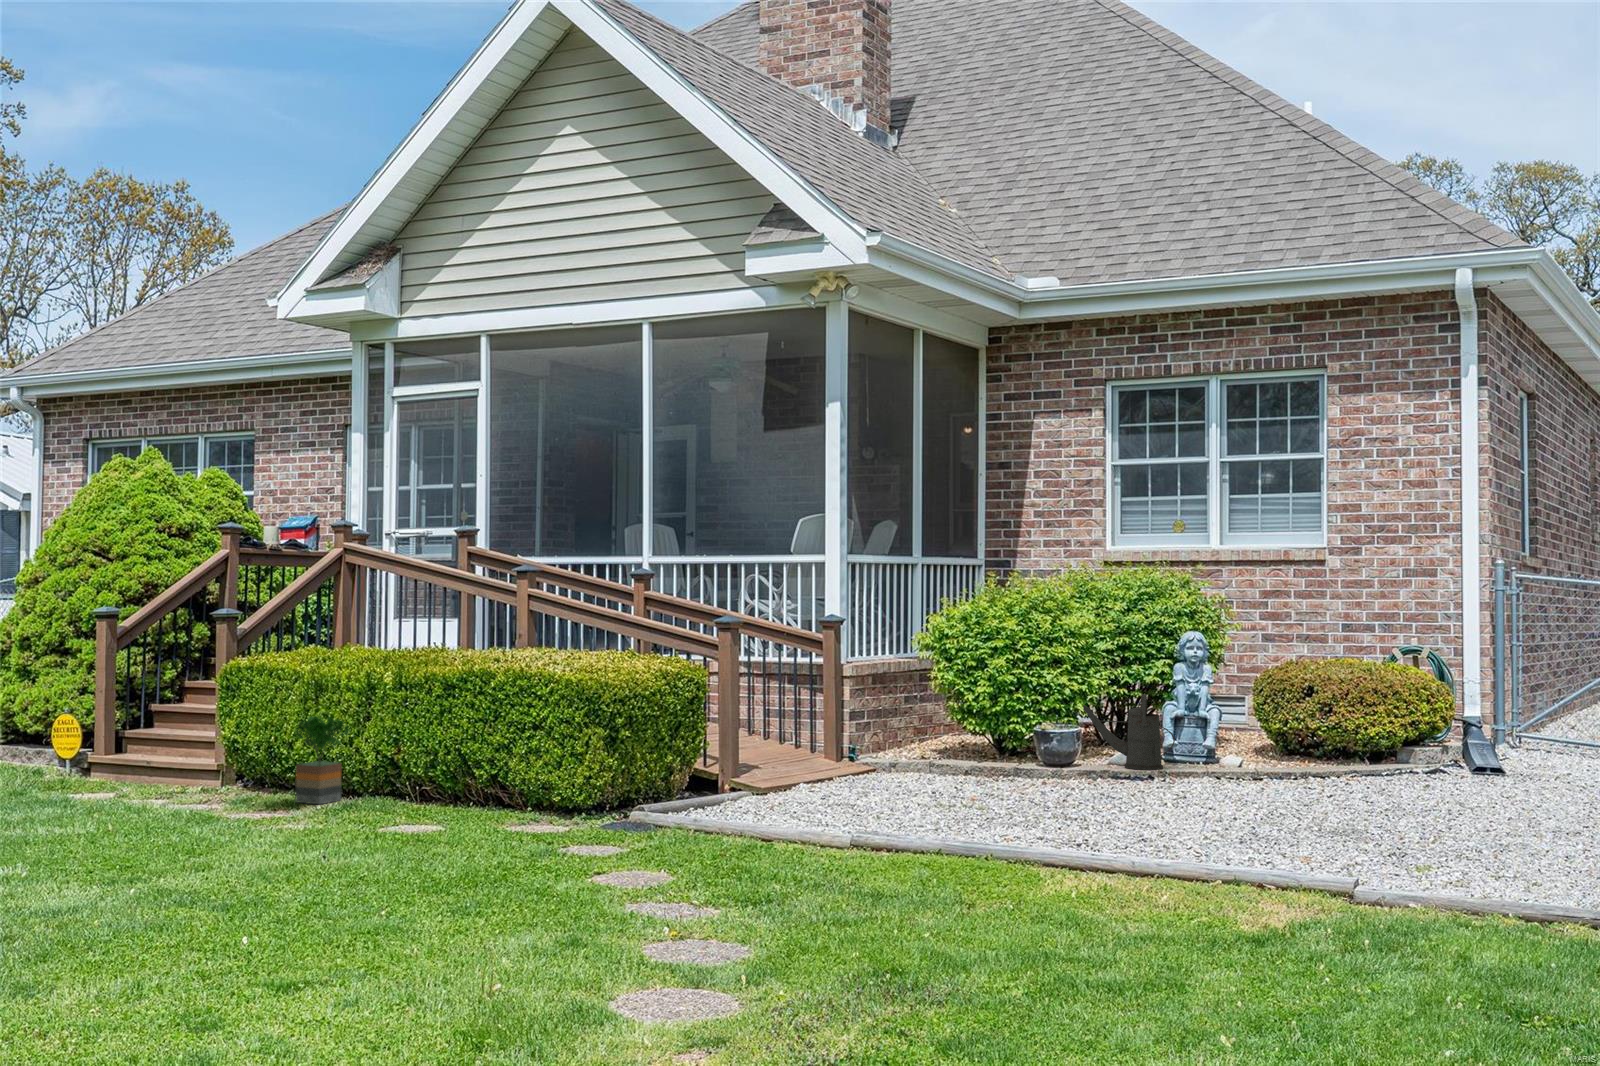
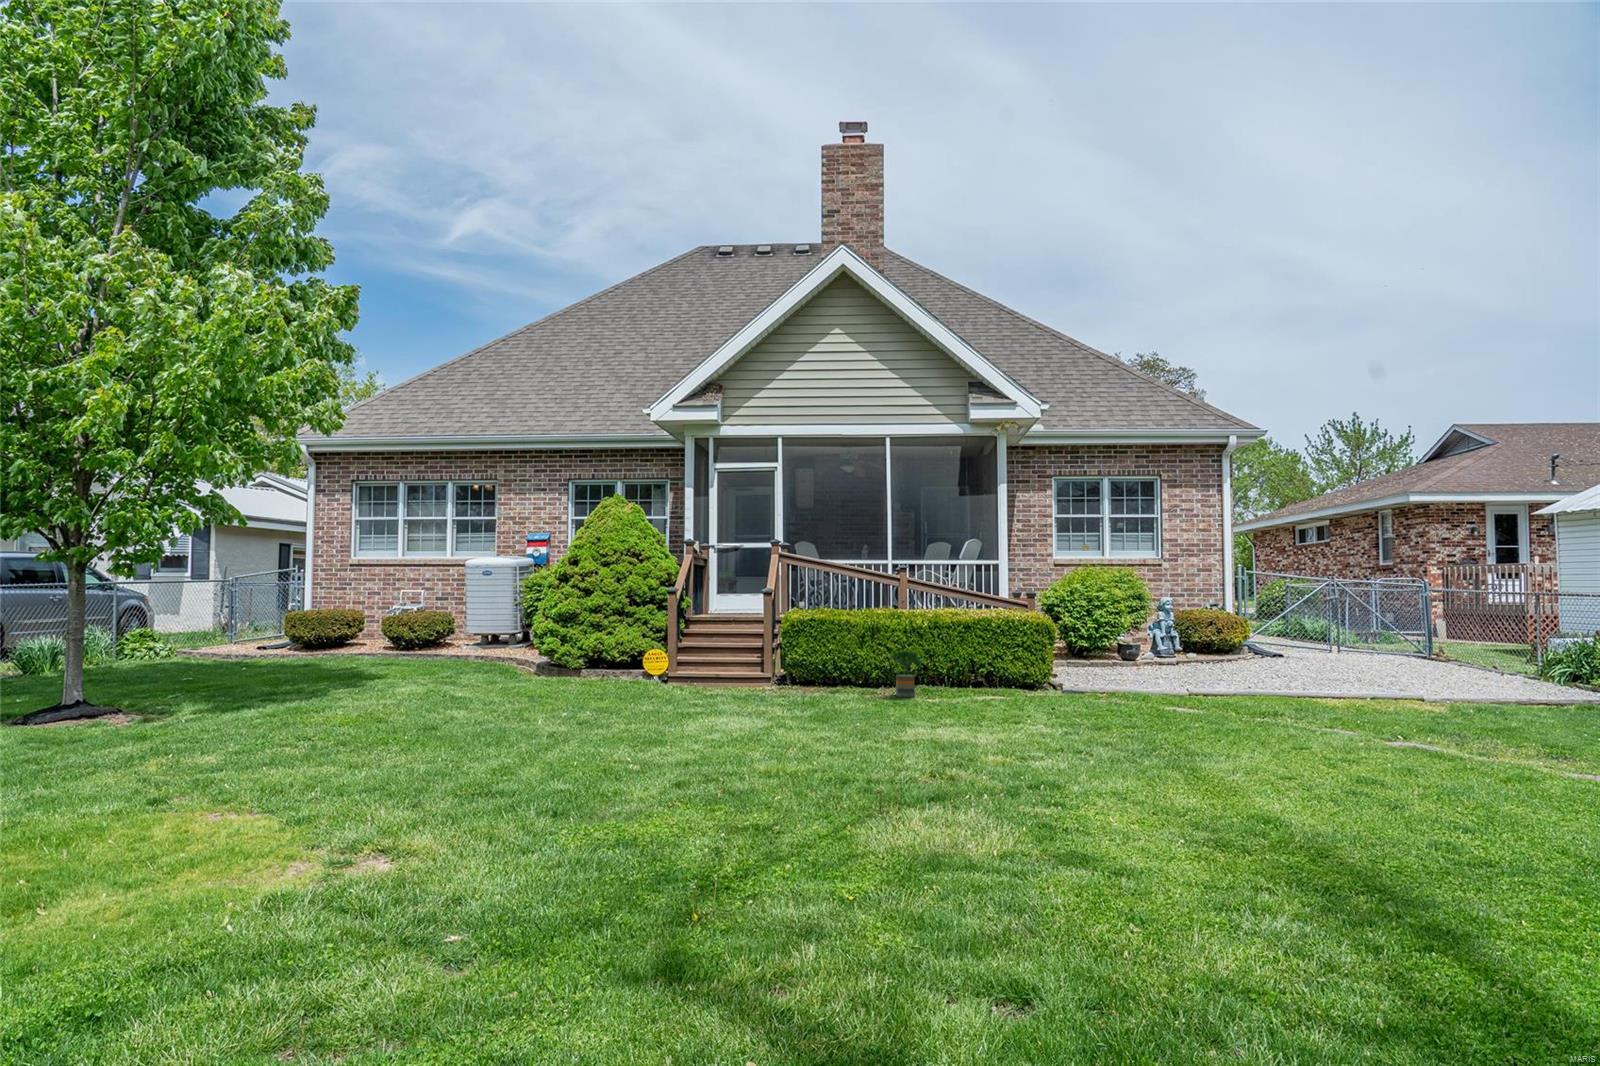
watering can: present [1083,694,1175,770] -> none [1128,627,1167,662]

